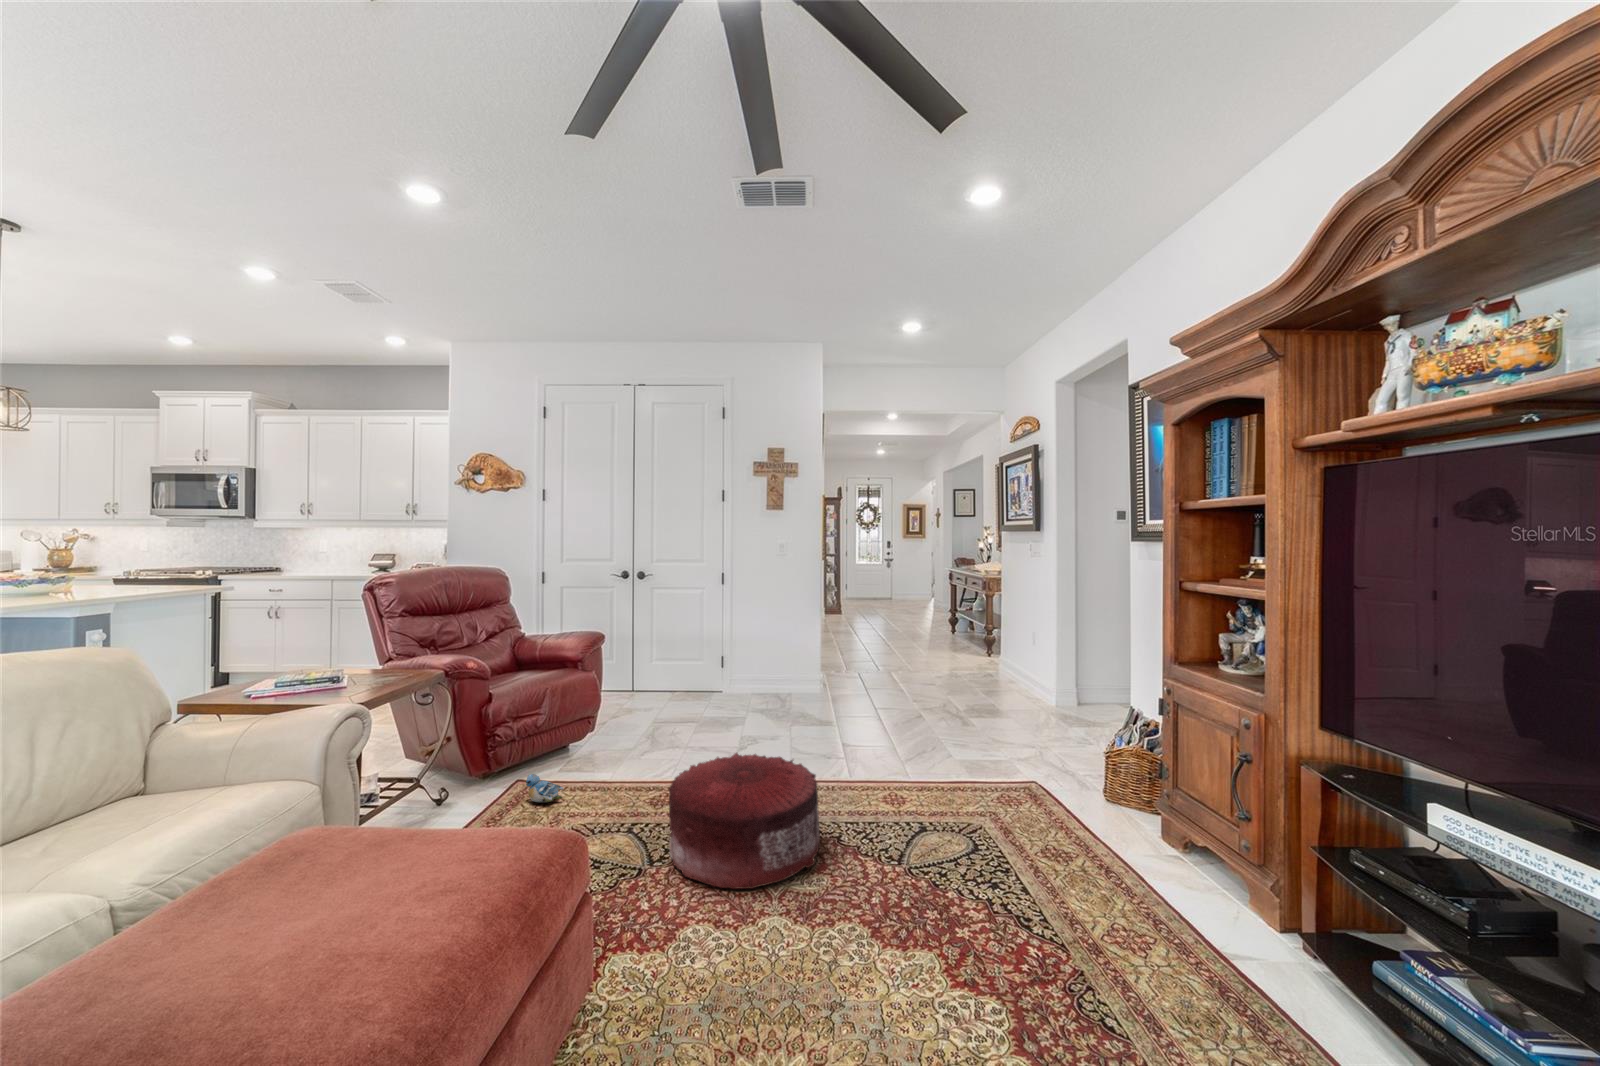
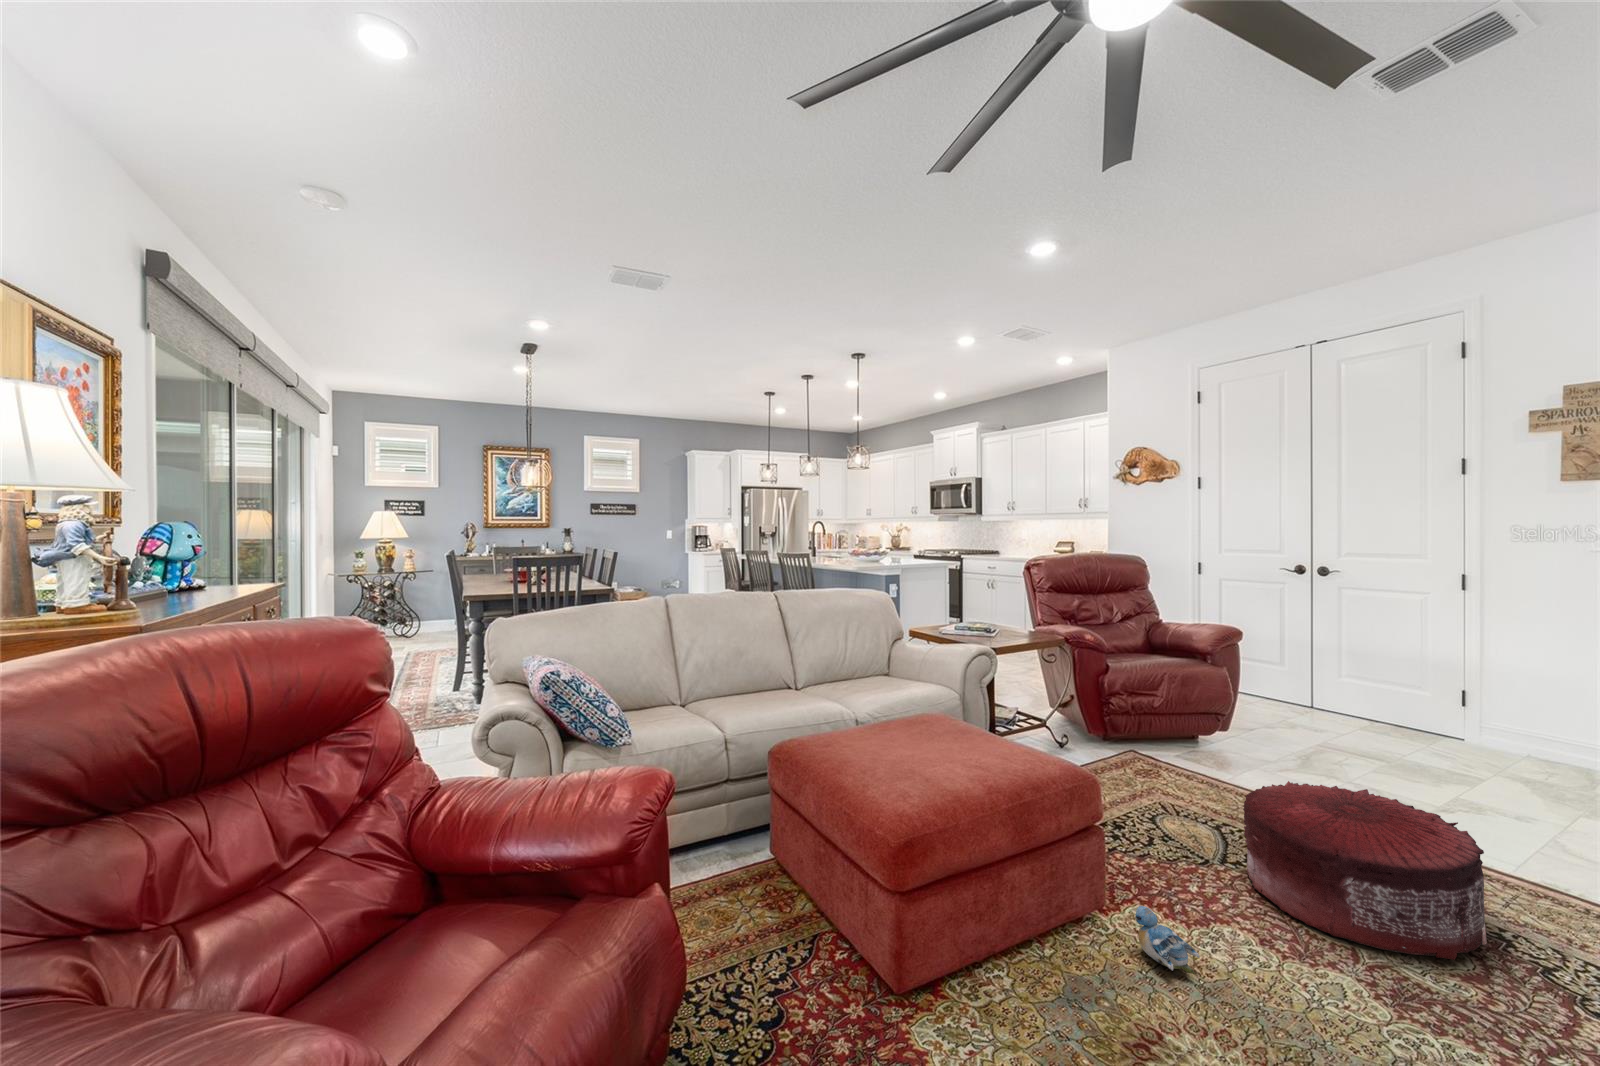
plush toy: present [526,774,564,803] -> present [1135,906,1200,974]

